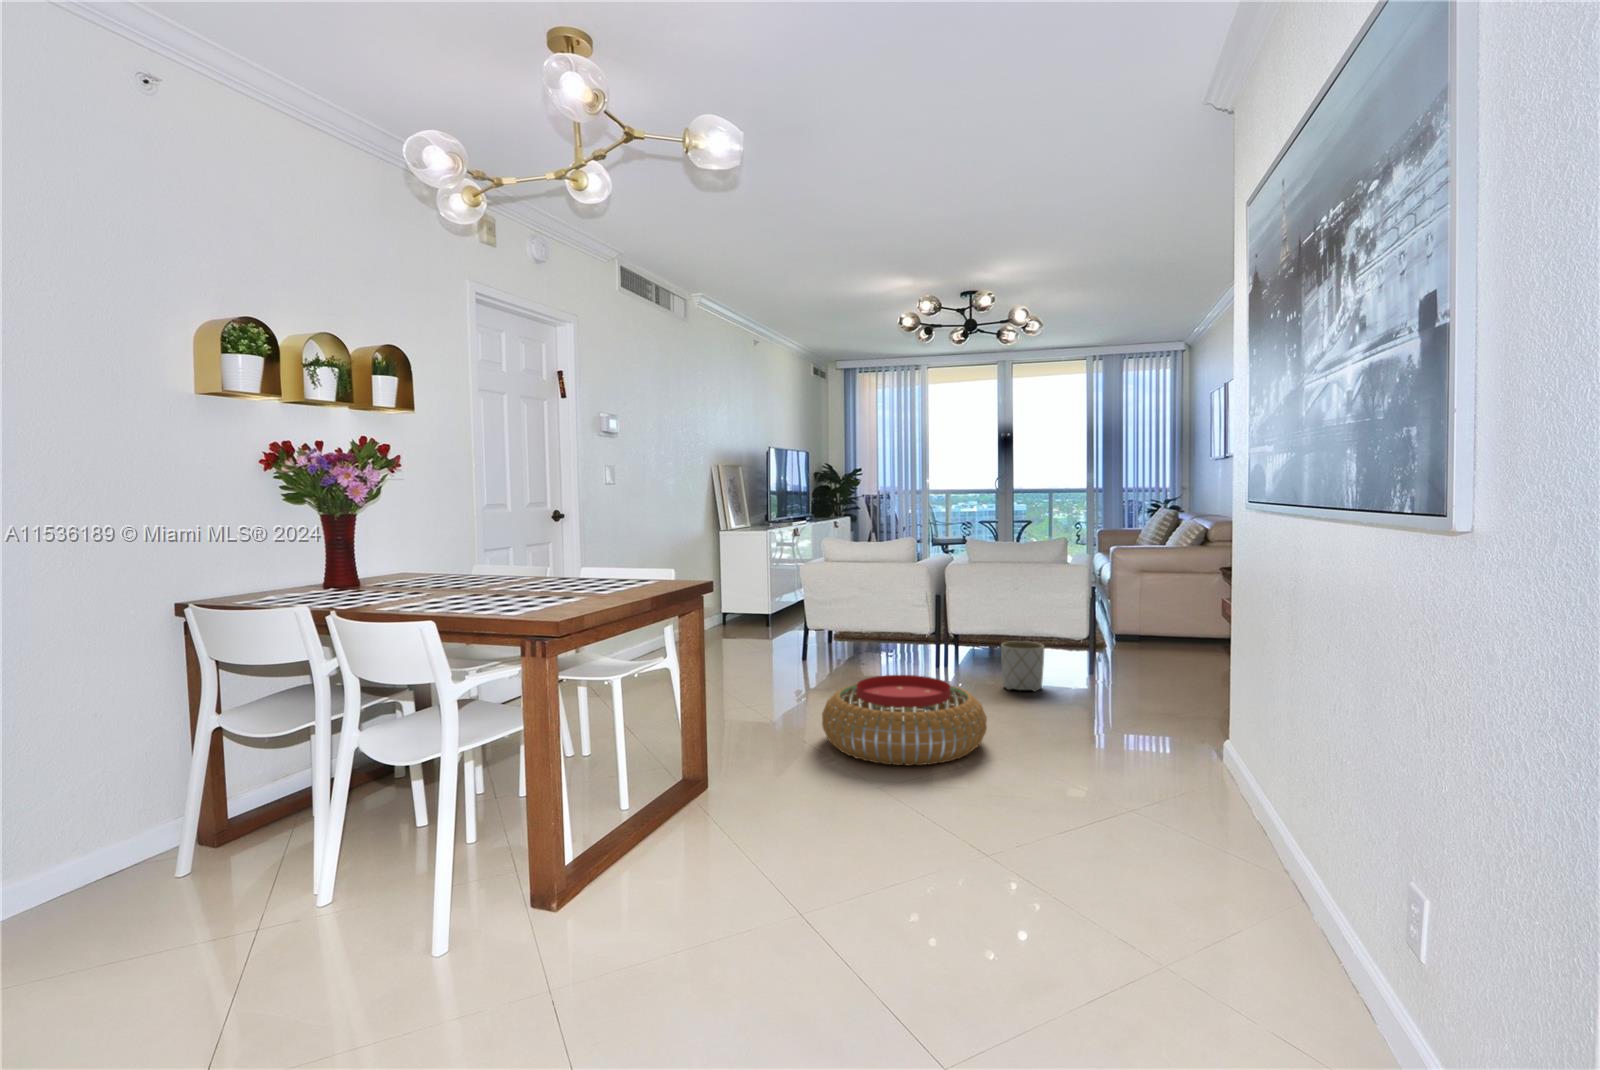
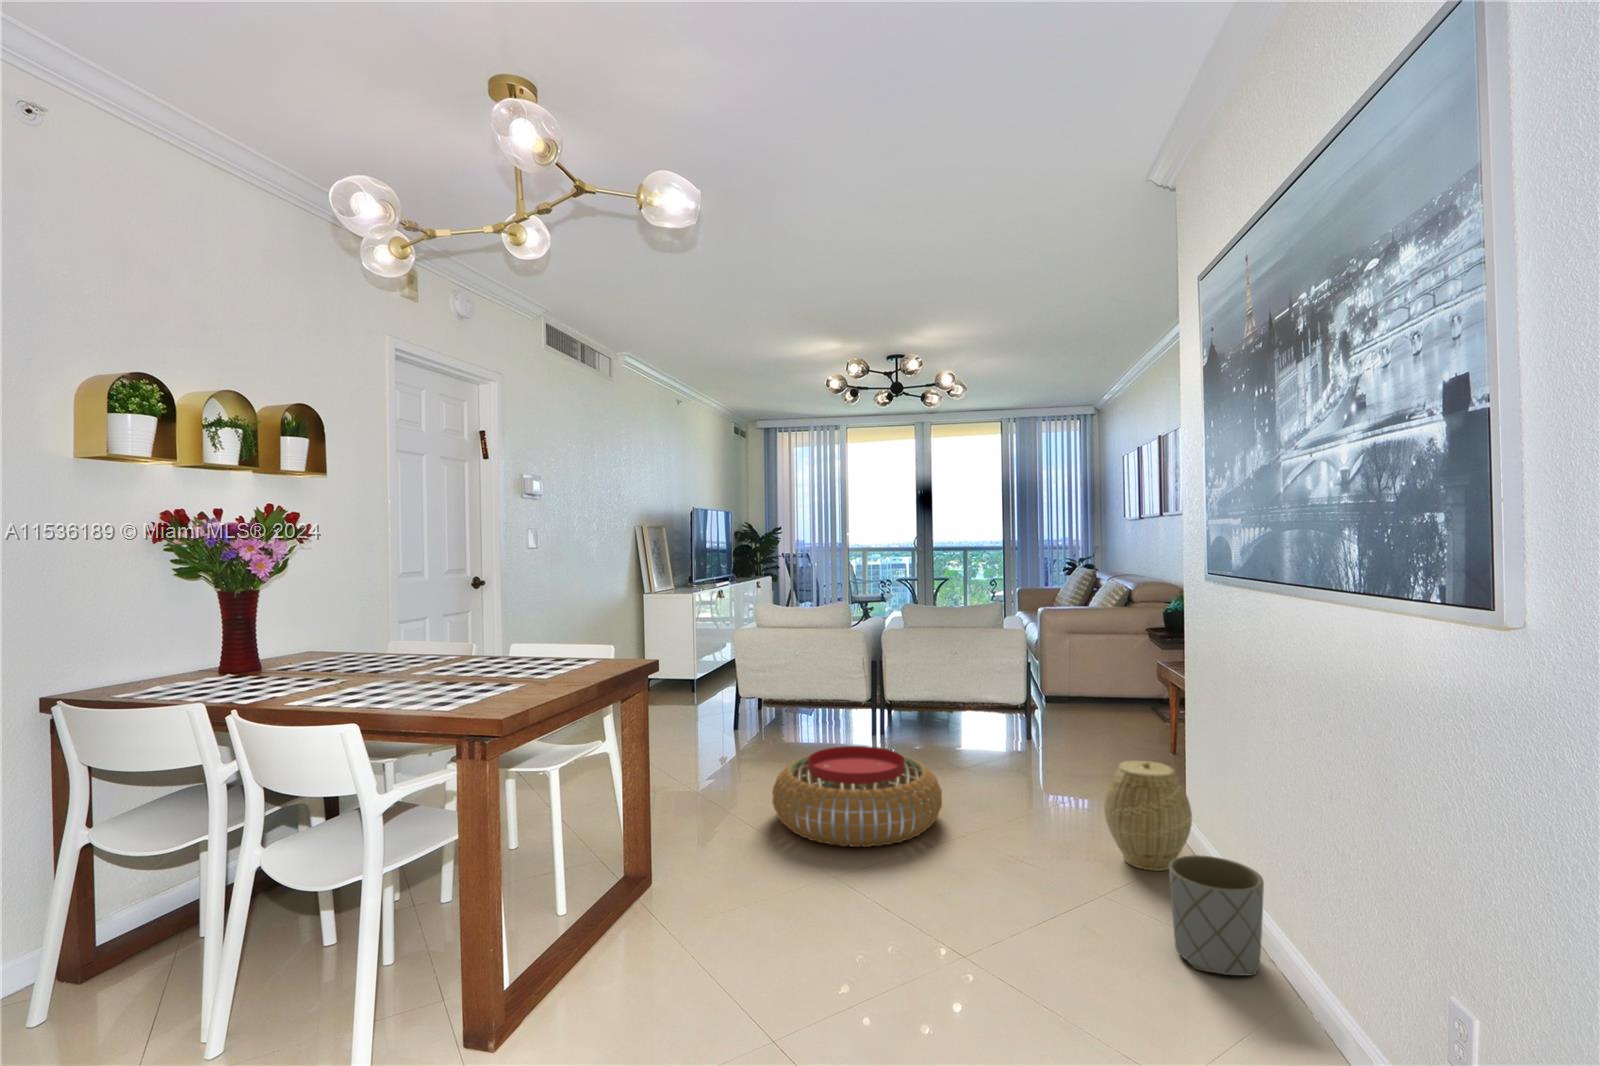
planter: present [1001,641,1045,691] -> present [1169,855,1264,976]
woven basket: none [1143,690,1230,795] -> present [1104,761,1192,871]

